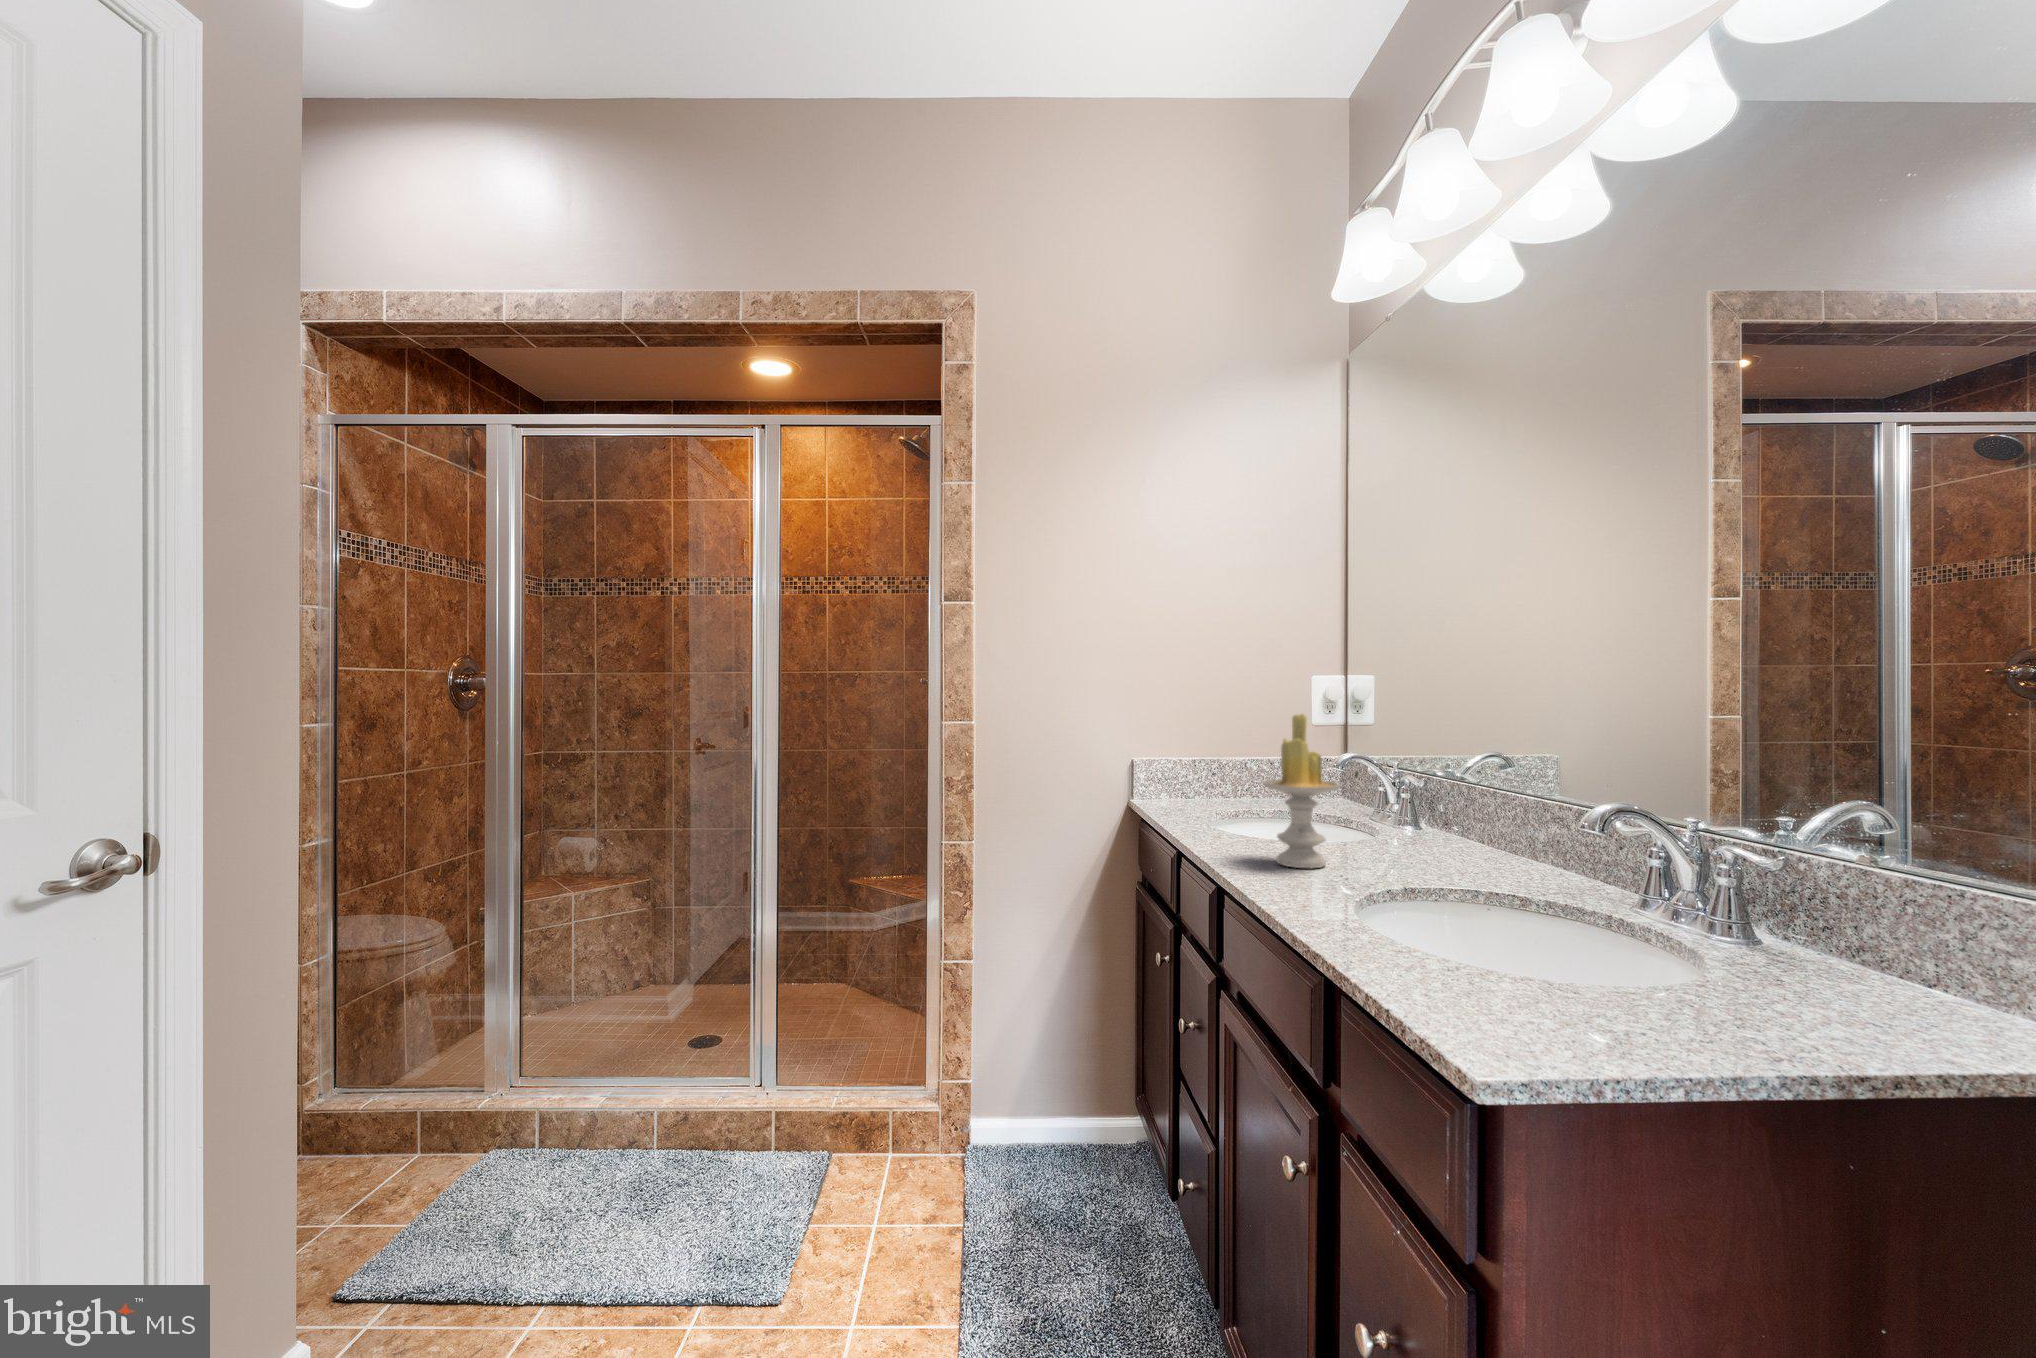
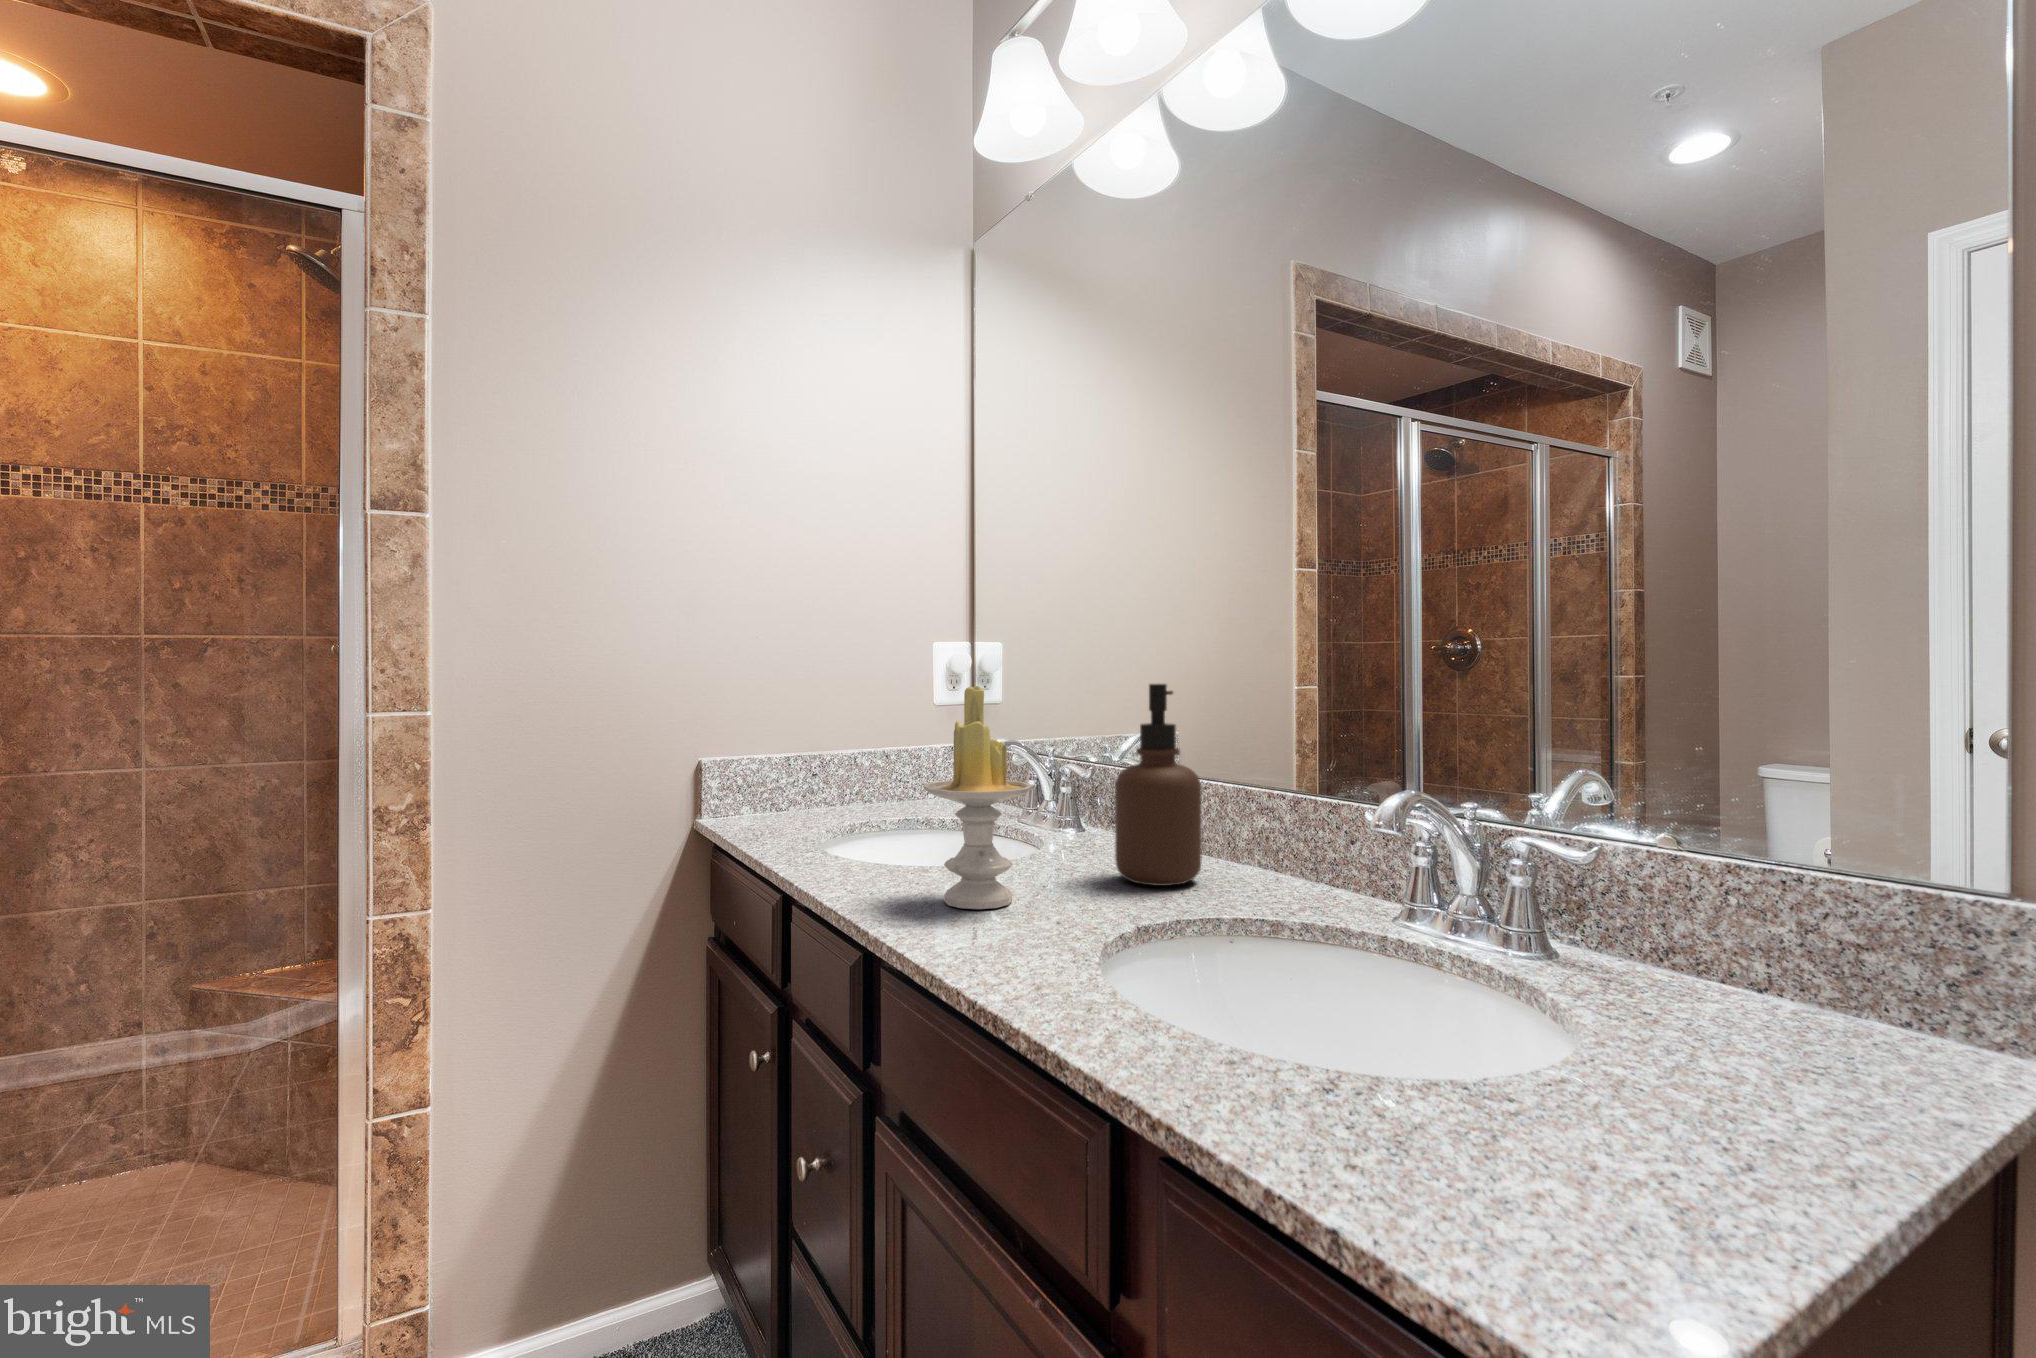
soap dispenser: none [1417,714,1490,868] -> present [1115,684,1202,886]

